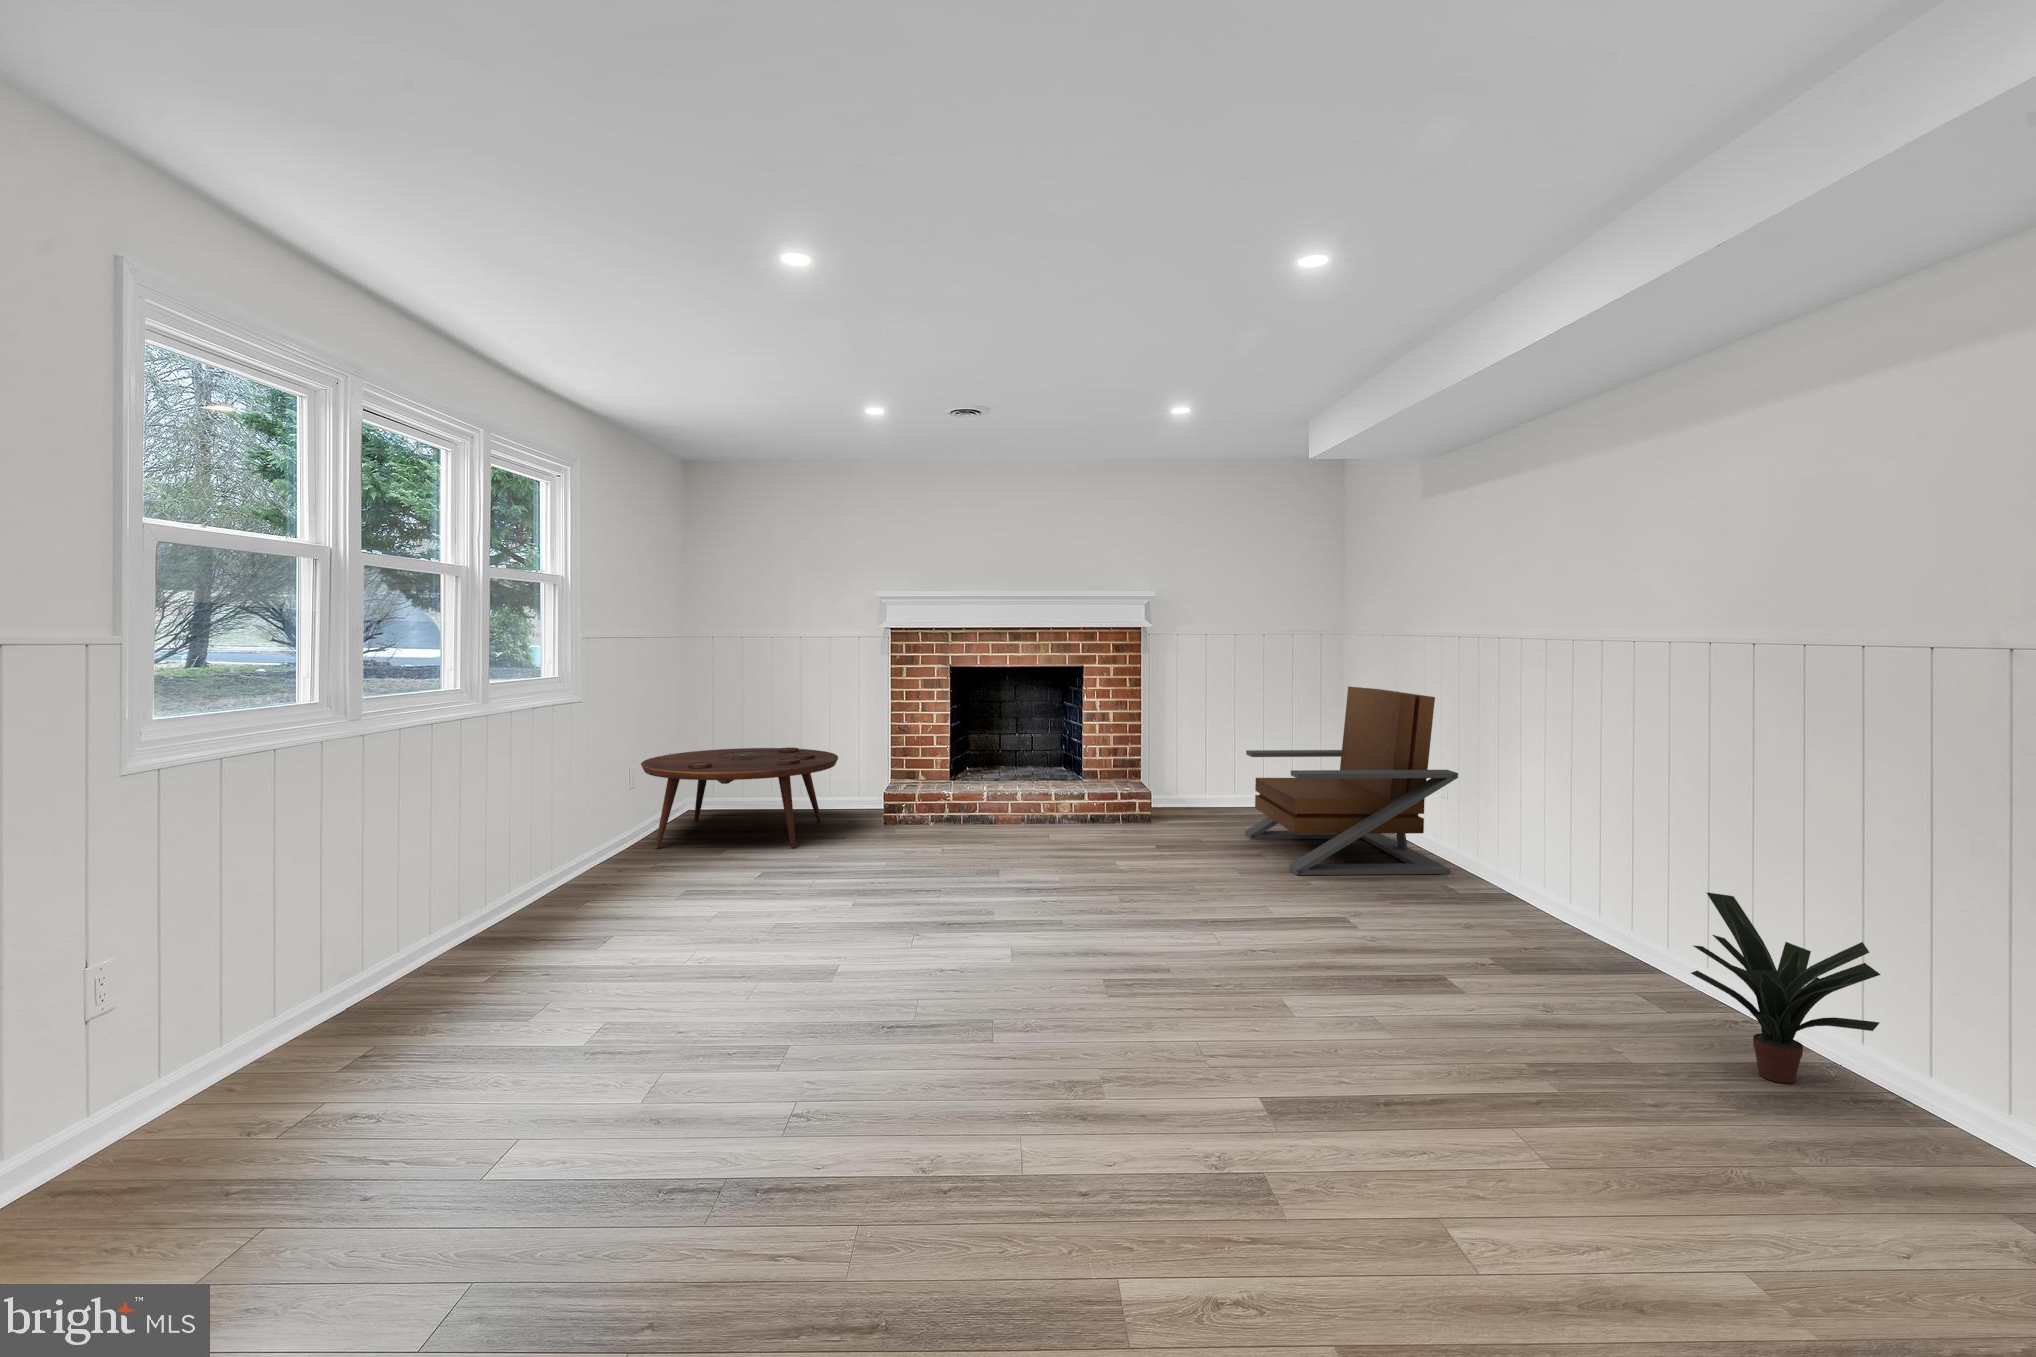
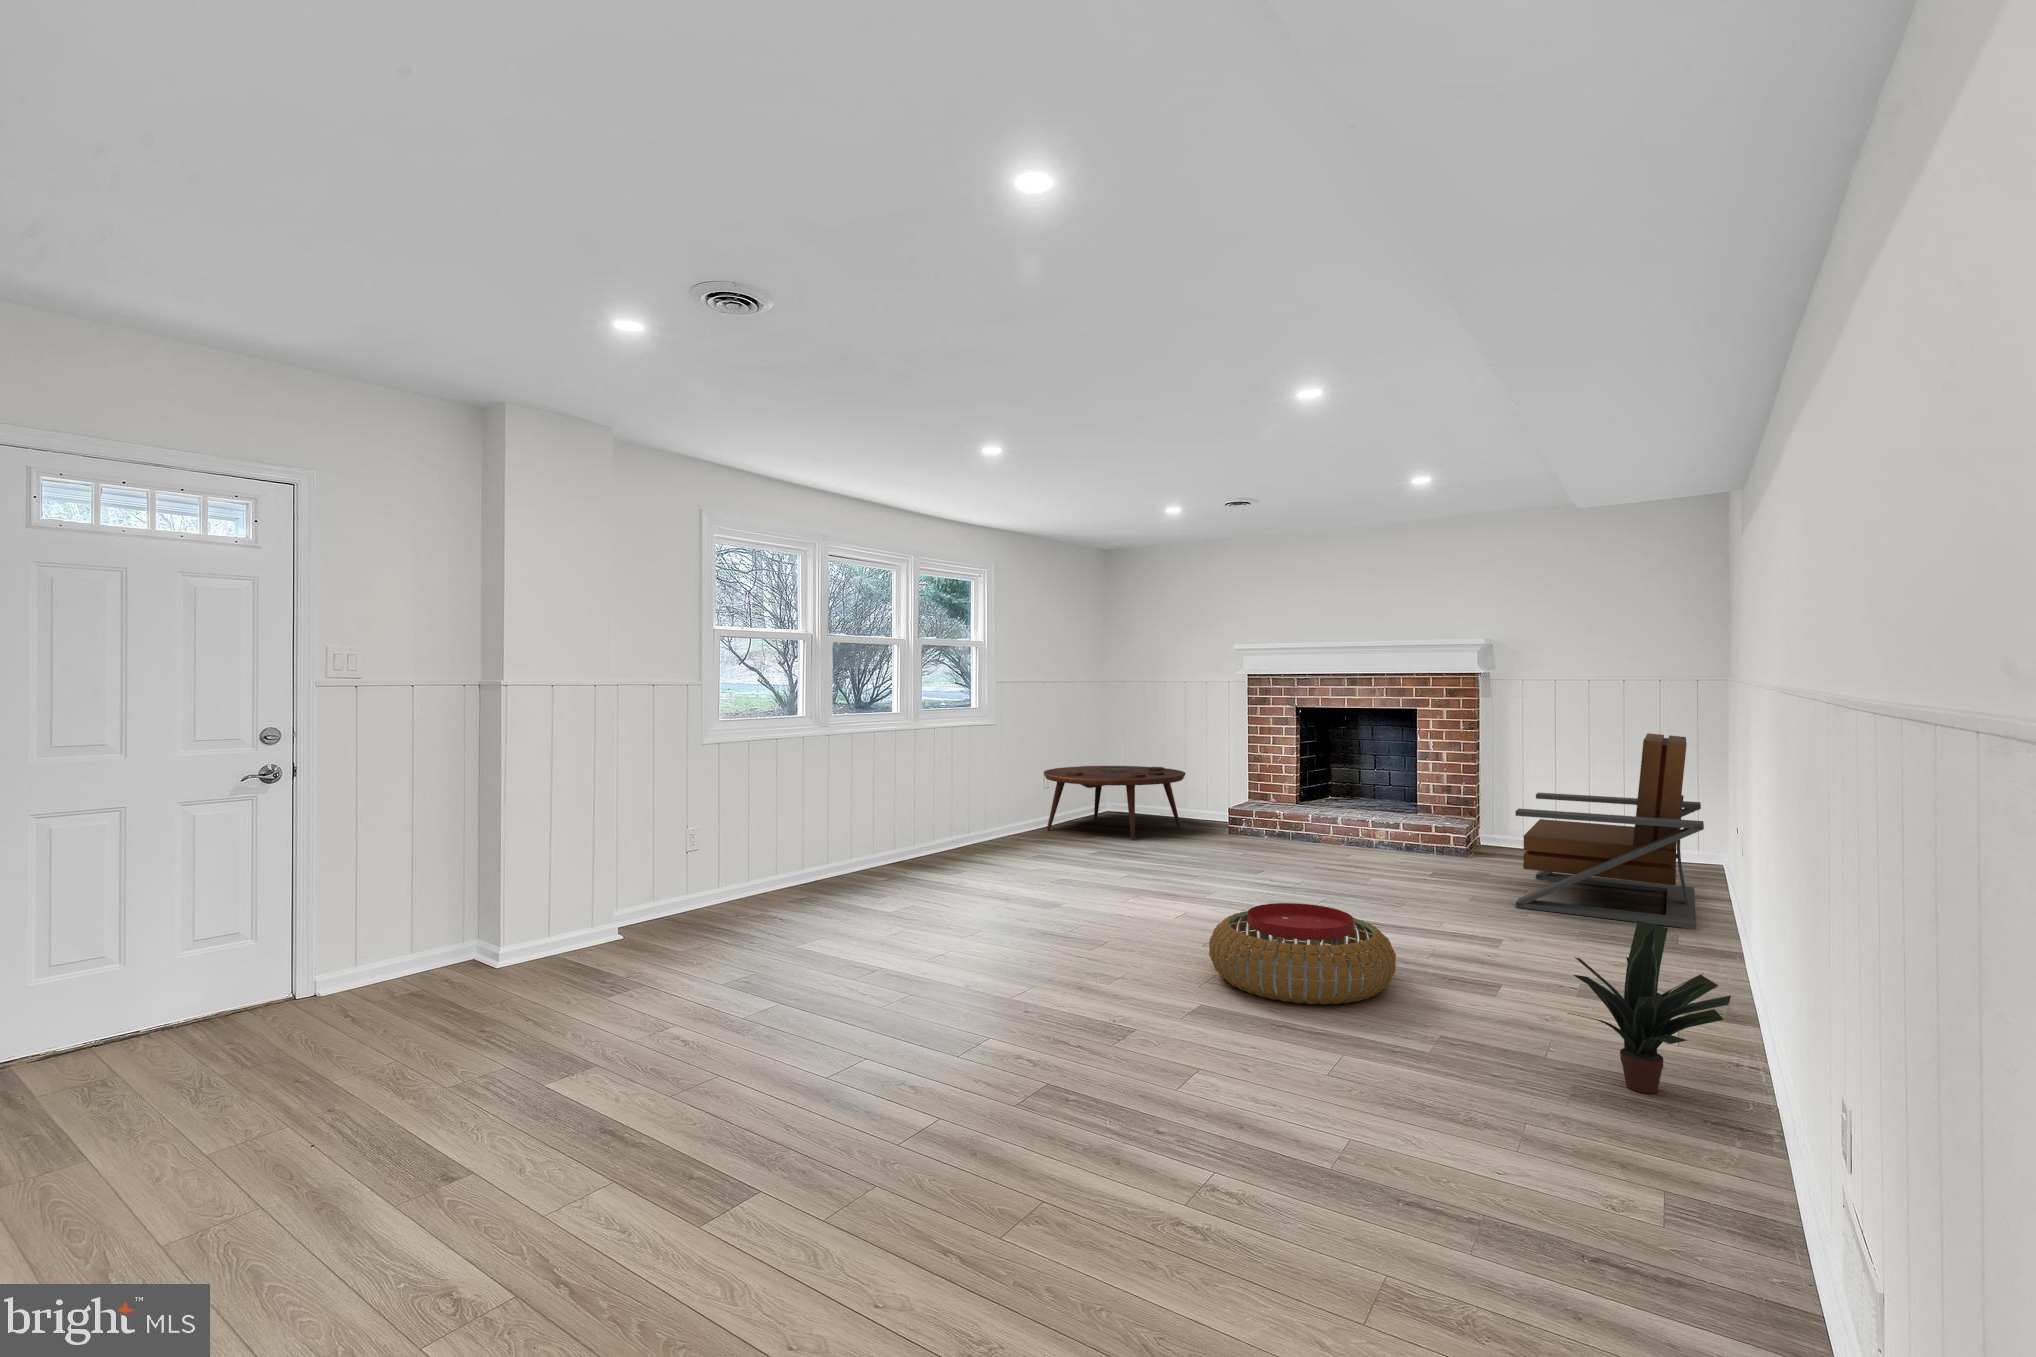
pouf: none [1190,920,1433,1062] -> present [1209,903,1396,1005]

